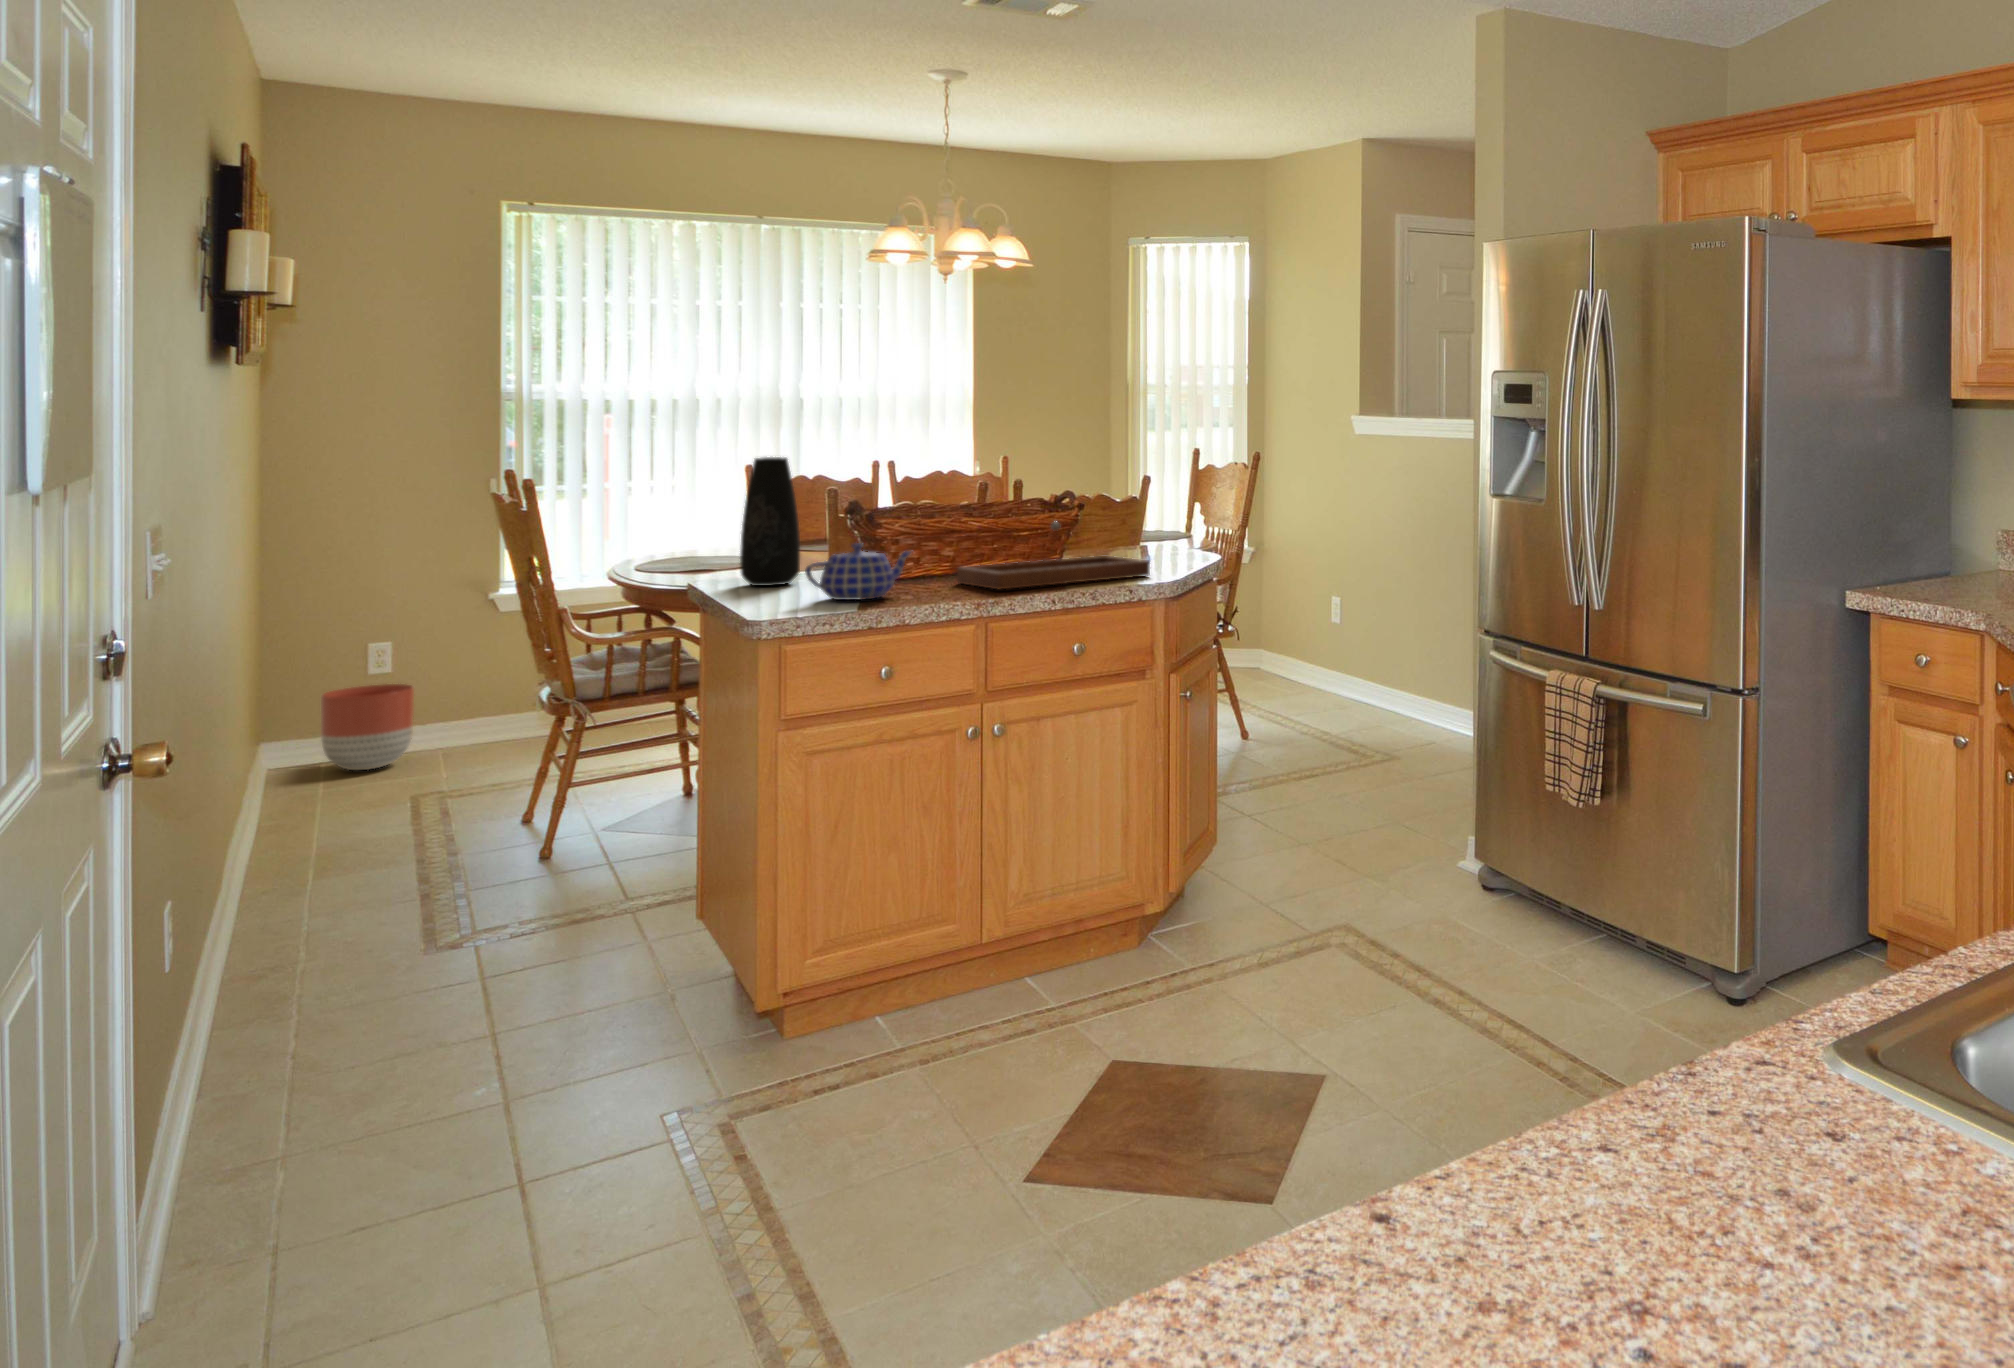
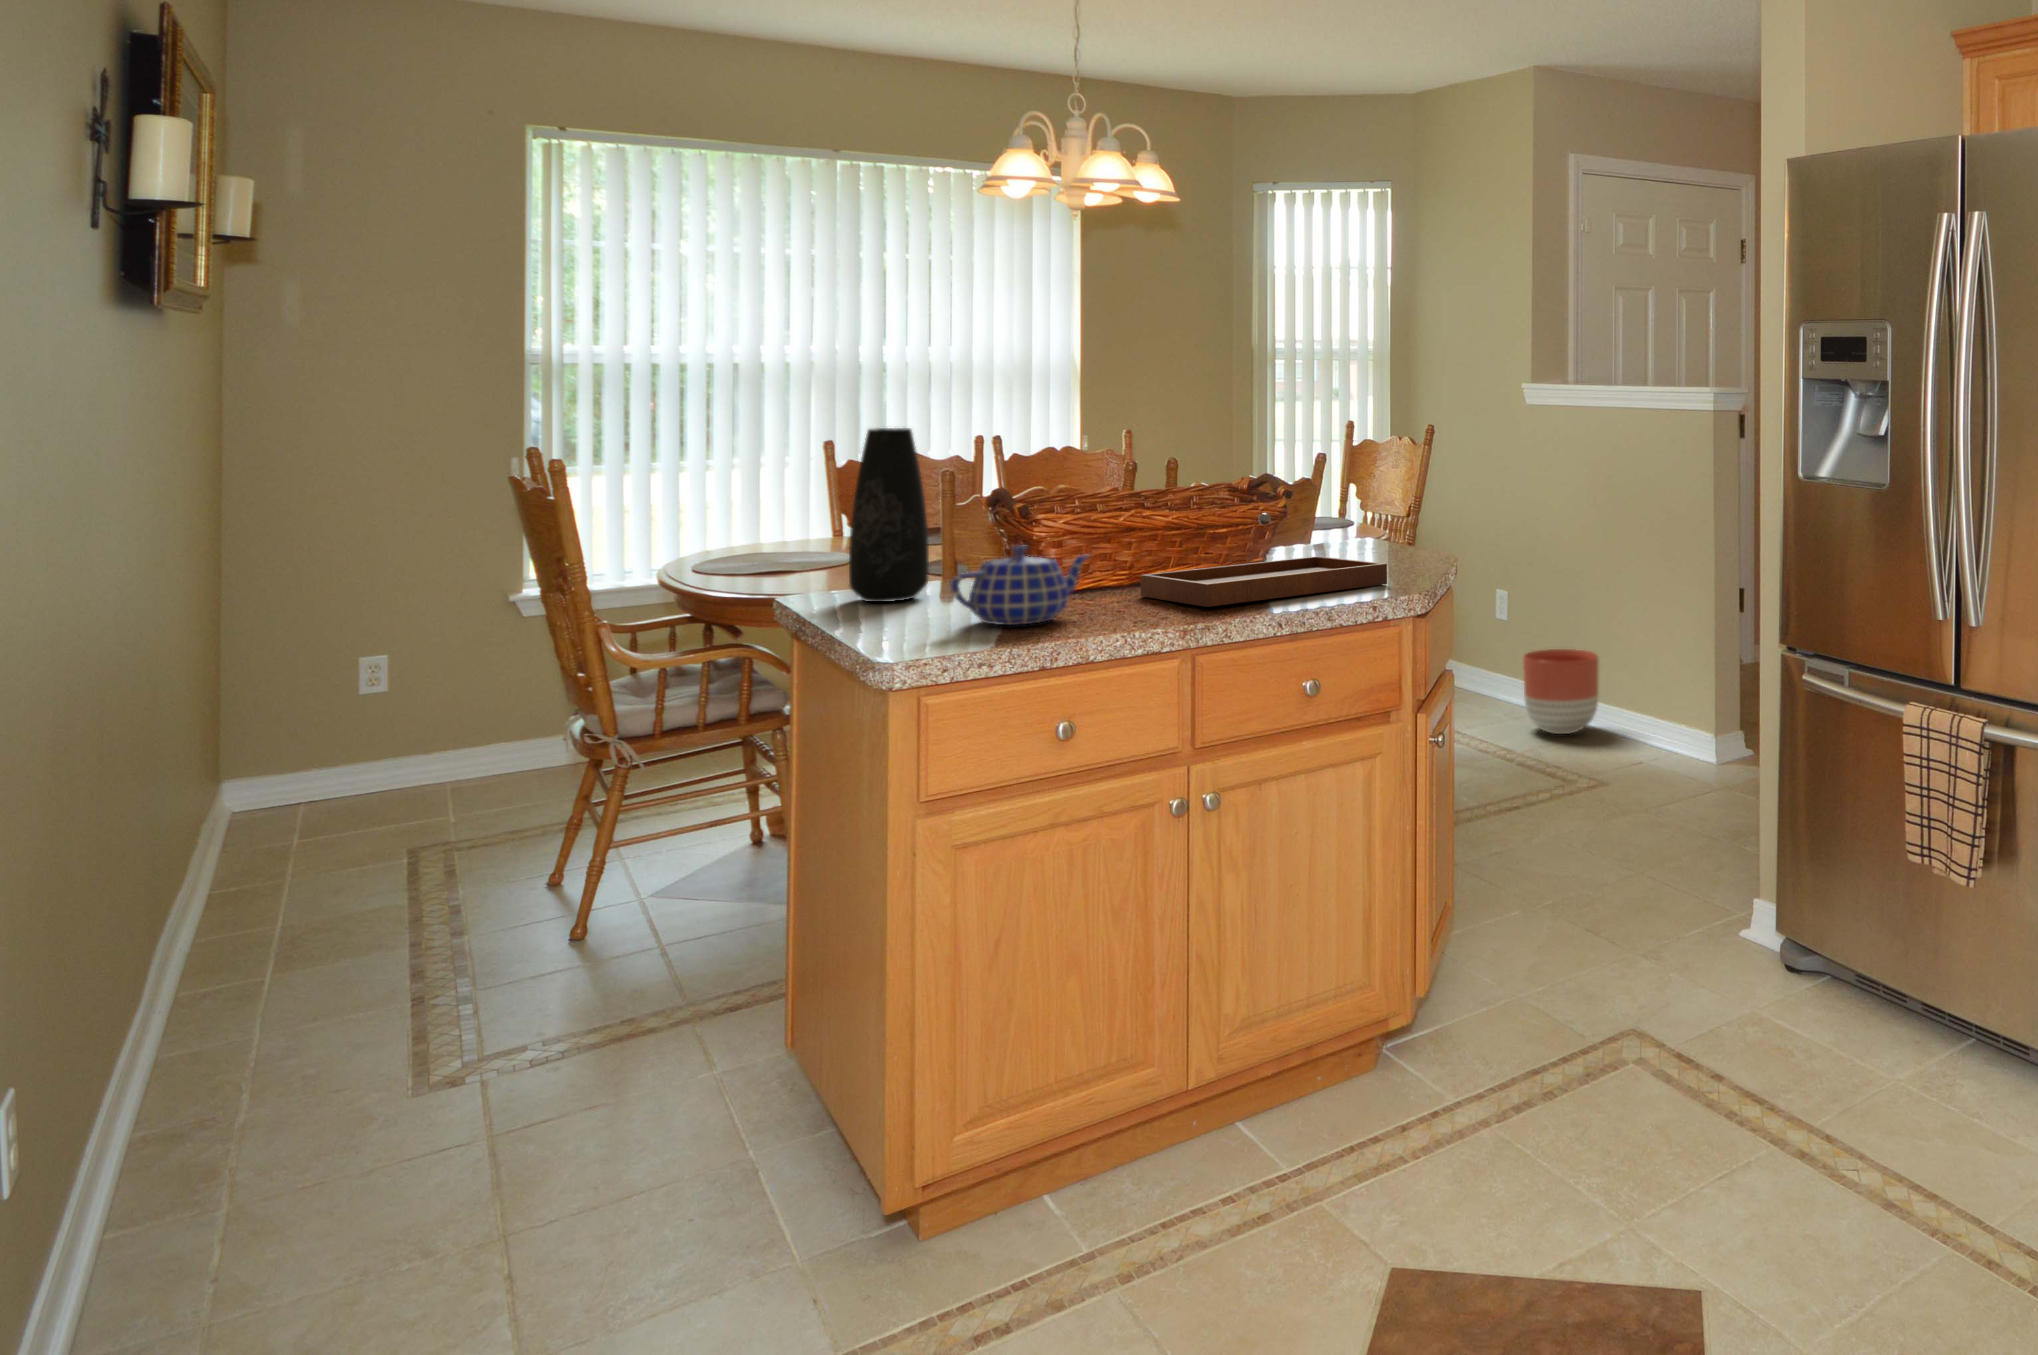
planter: present [321,684,414,770] -> present [1523,649,1599,734]

